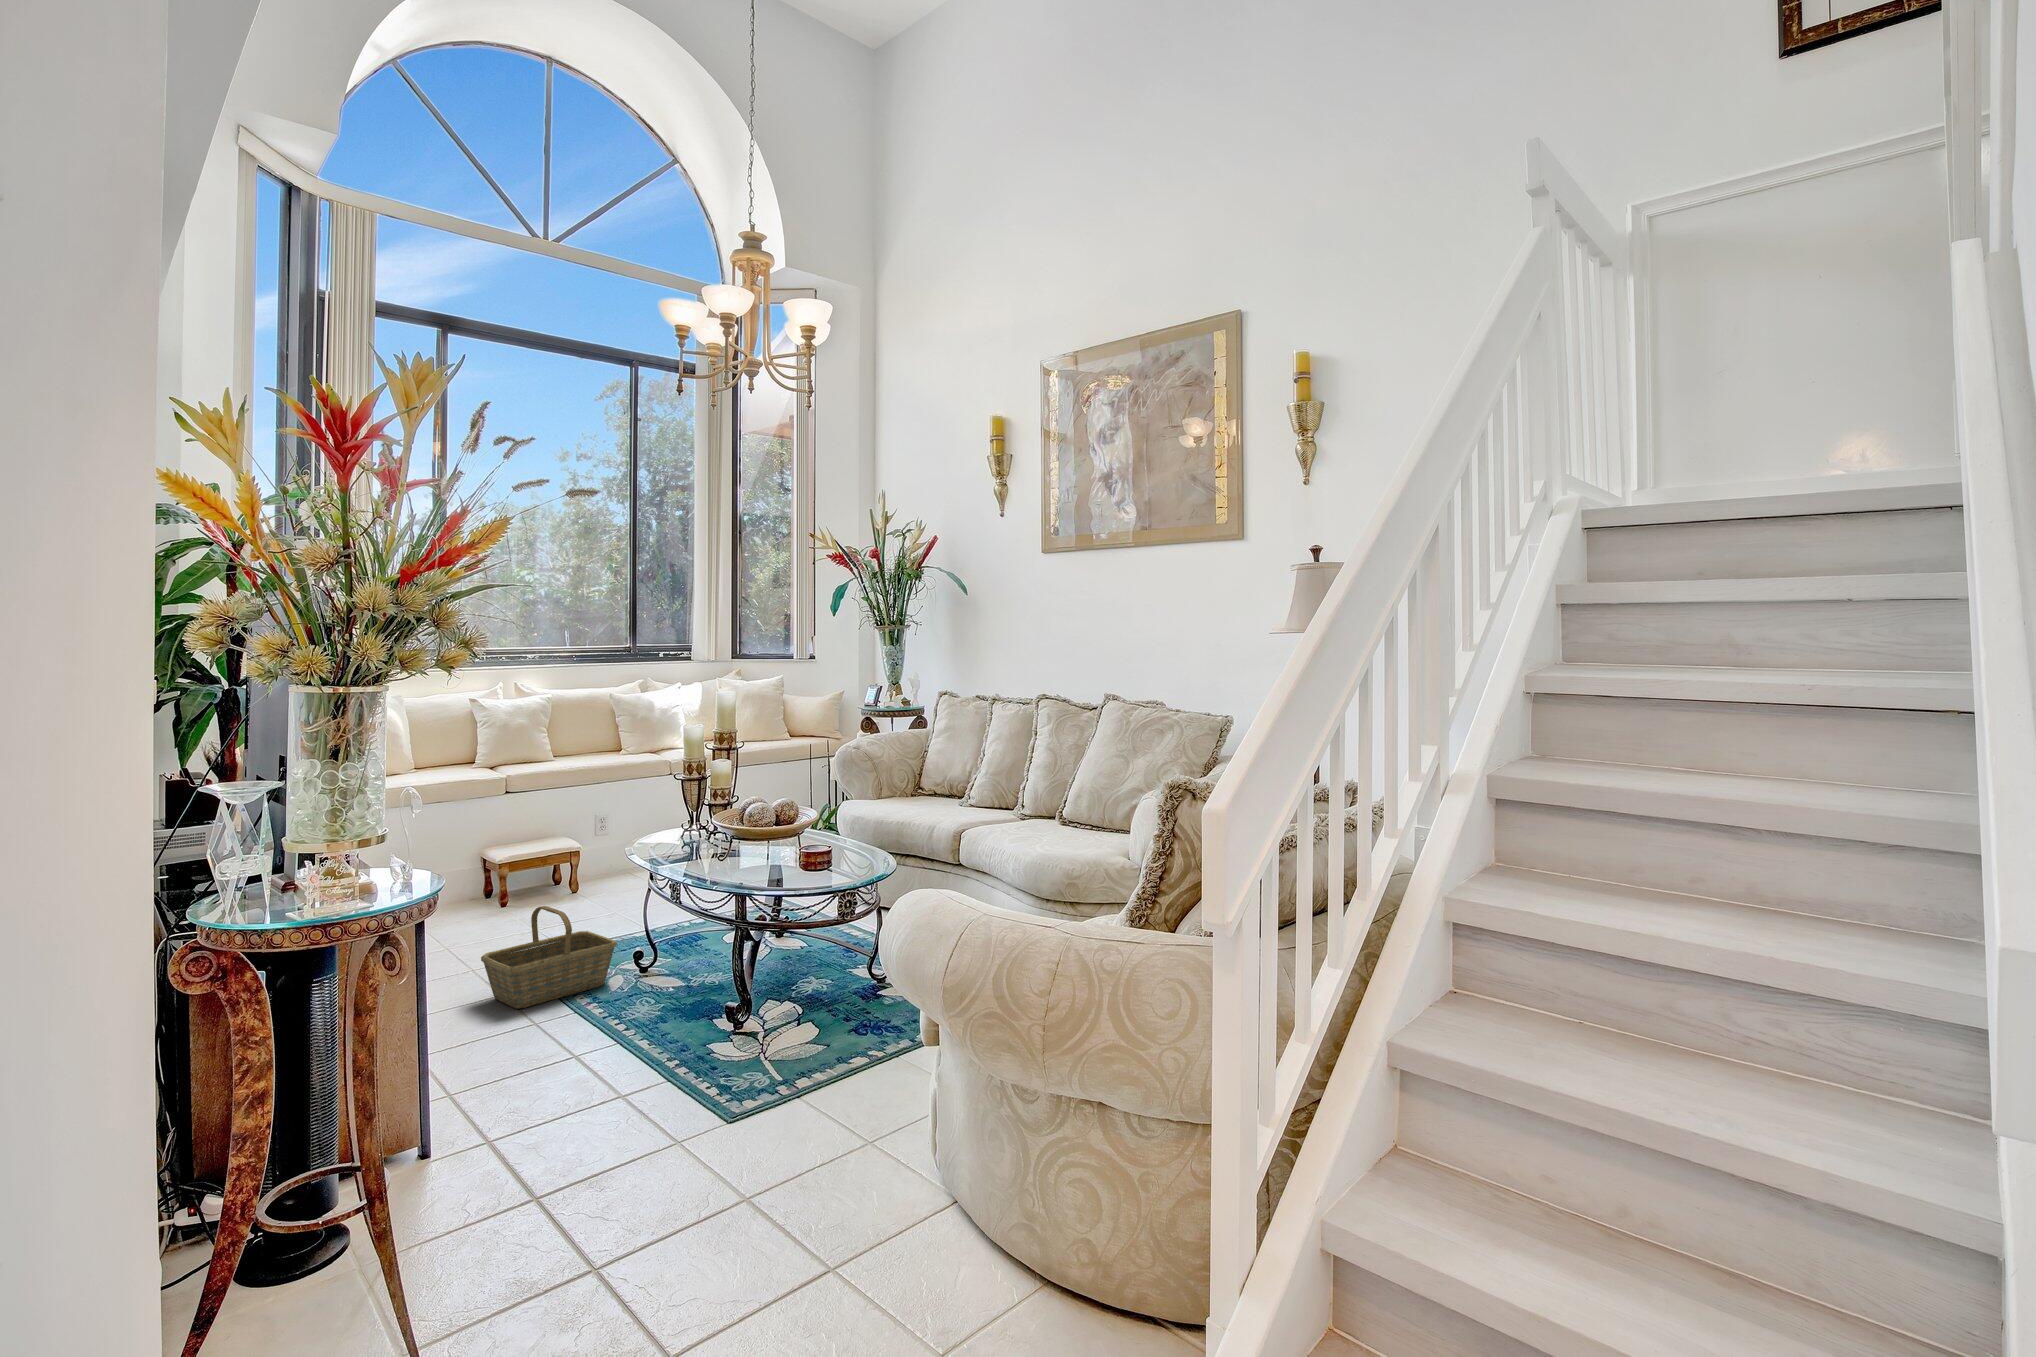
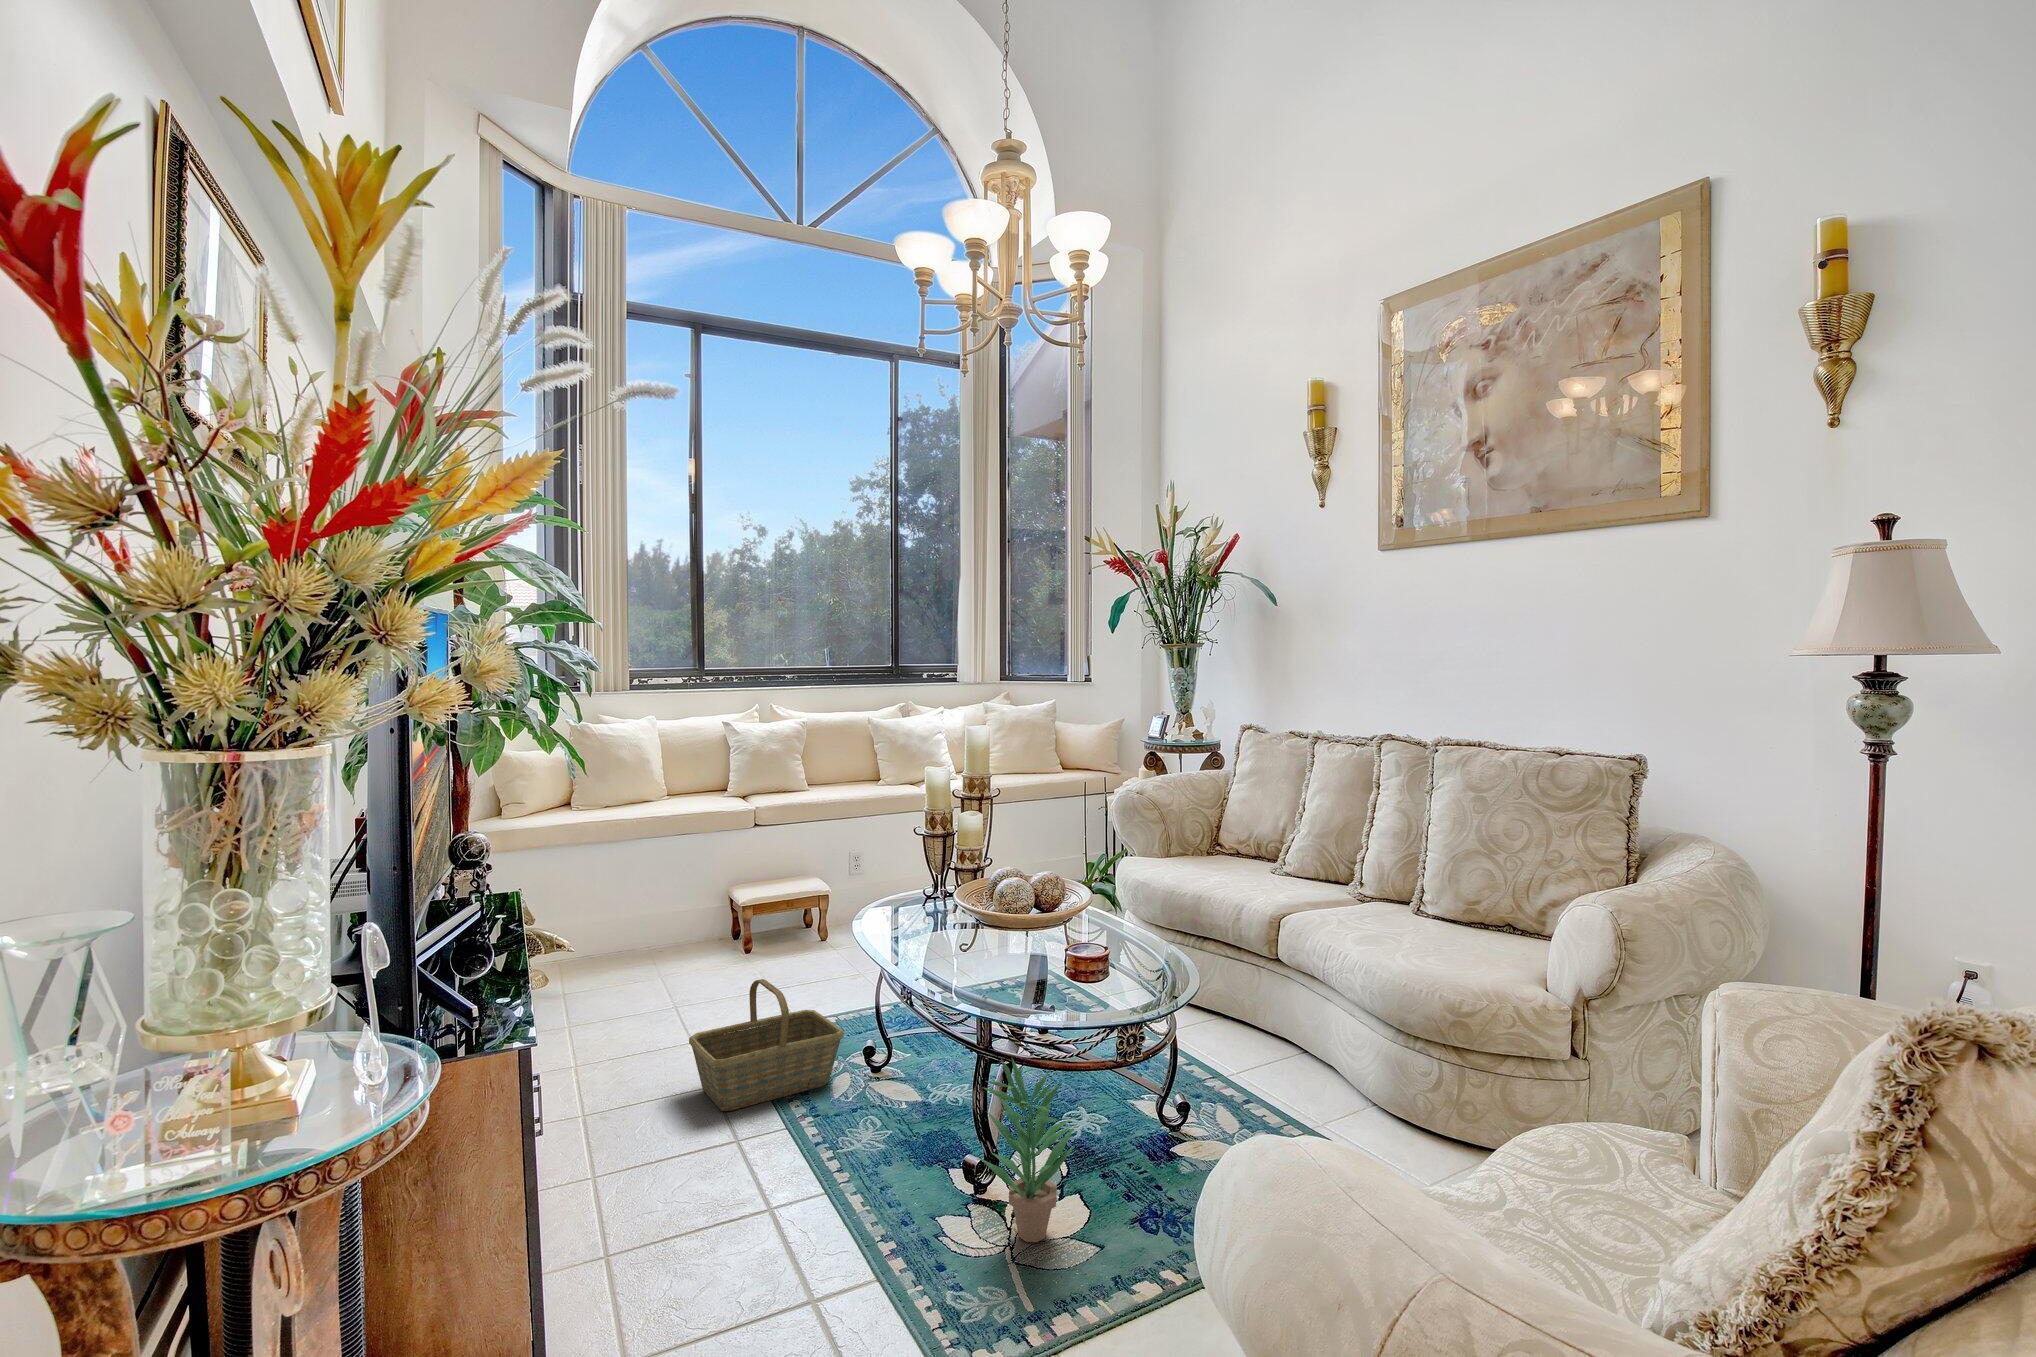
potted plant: none [739,925,808,1050] -> present [981,1058,1075,1242]

